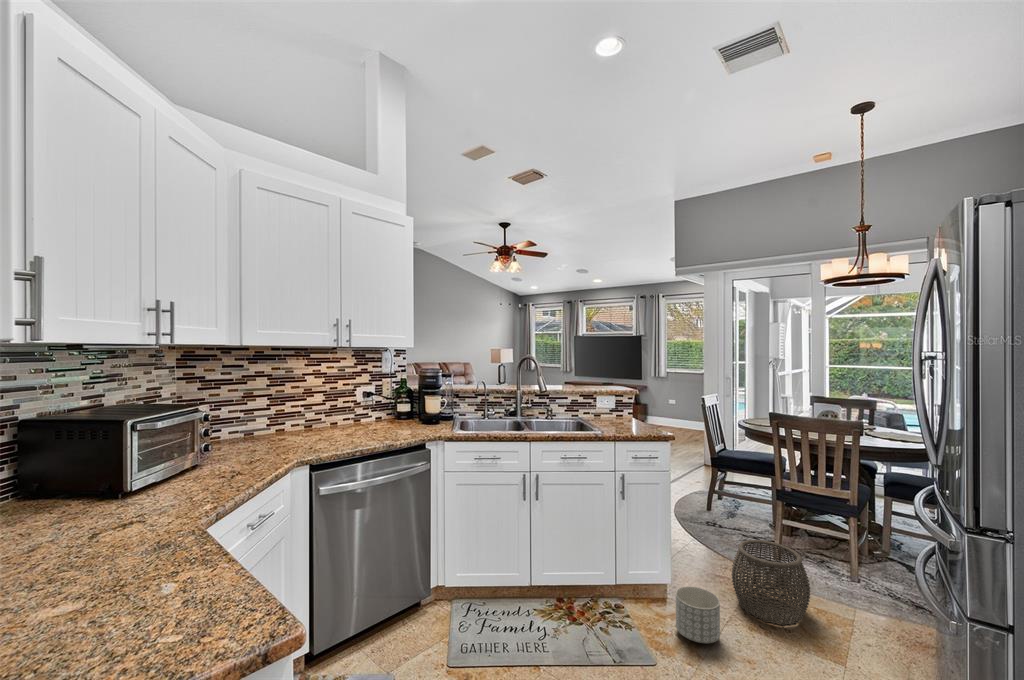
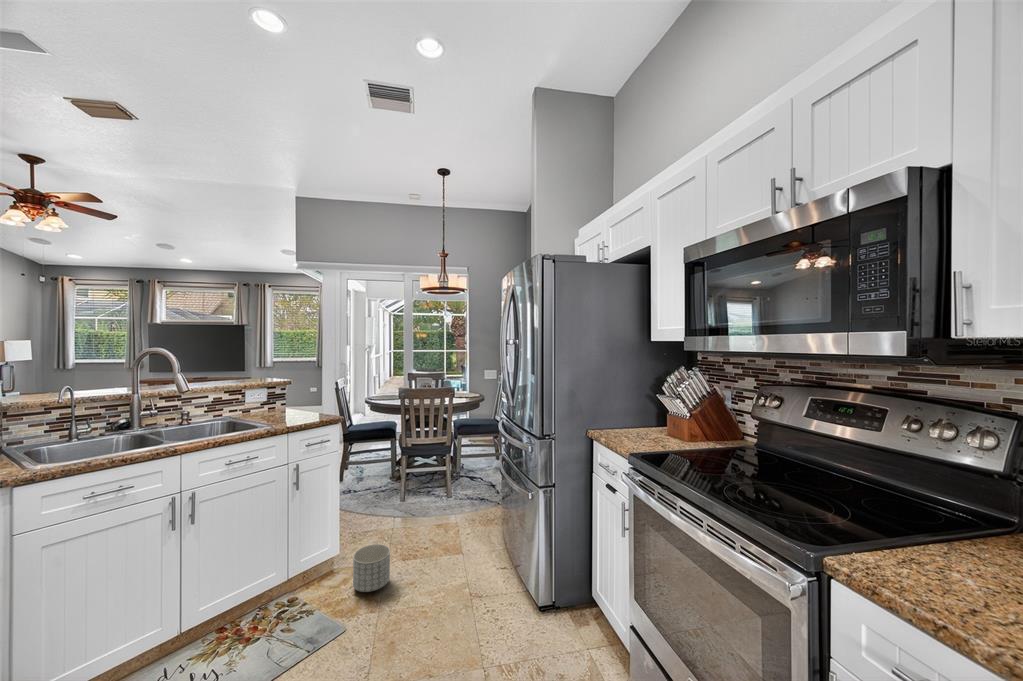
woven basket: present [732,540,810,625] -> none [385,488,439,549]

